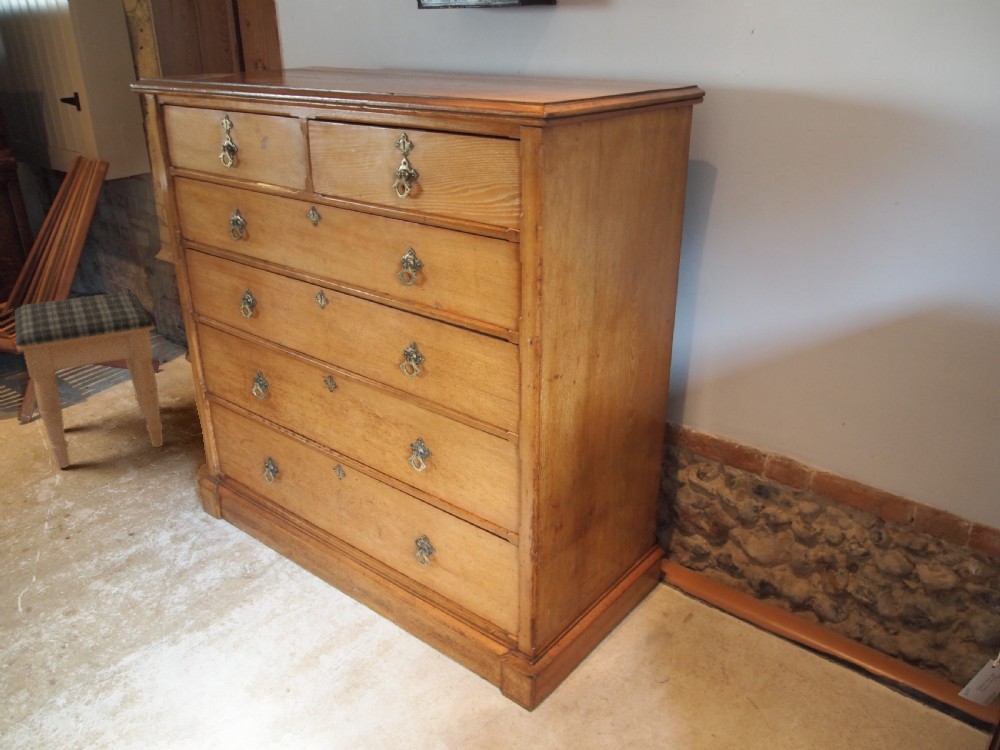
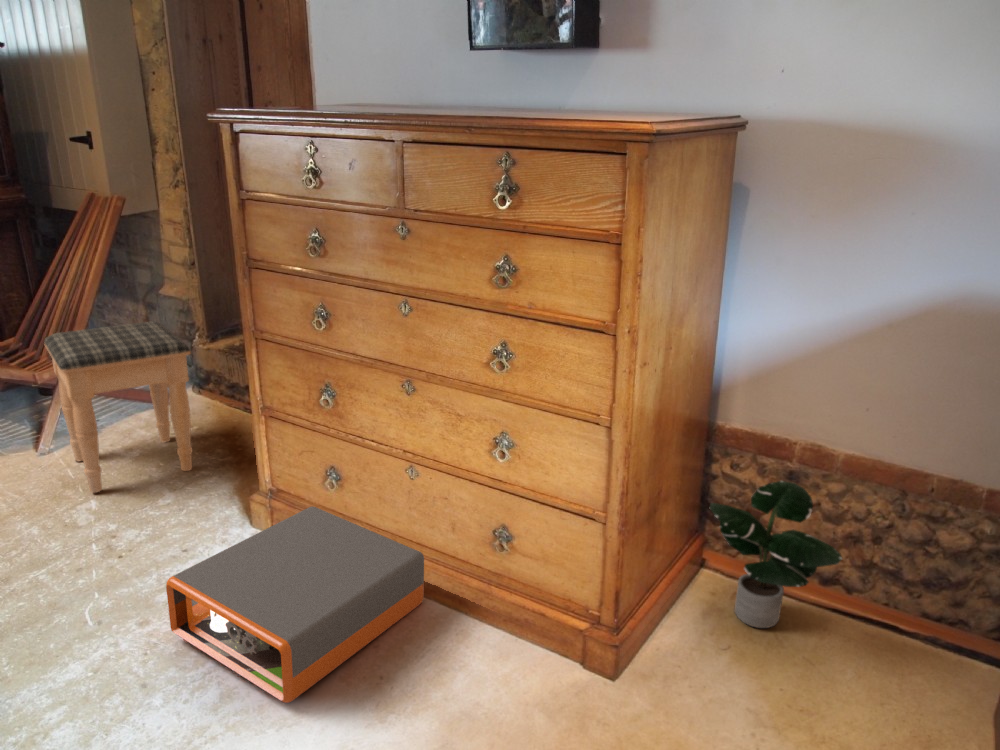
potted plant: none [653,496,796,659] -> present [709,481,842,628]
storage box: none [82,498,355,712] -> present [166,506,424,703]

